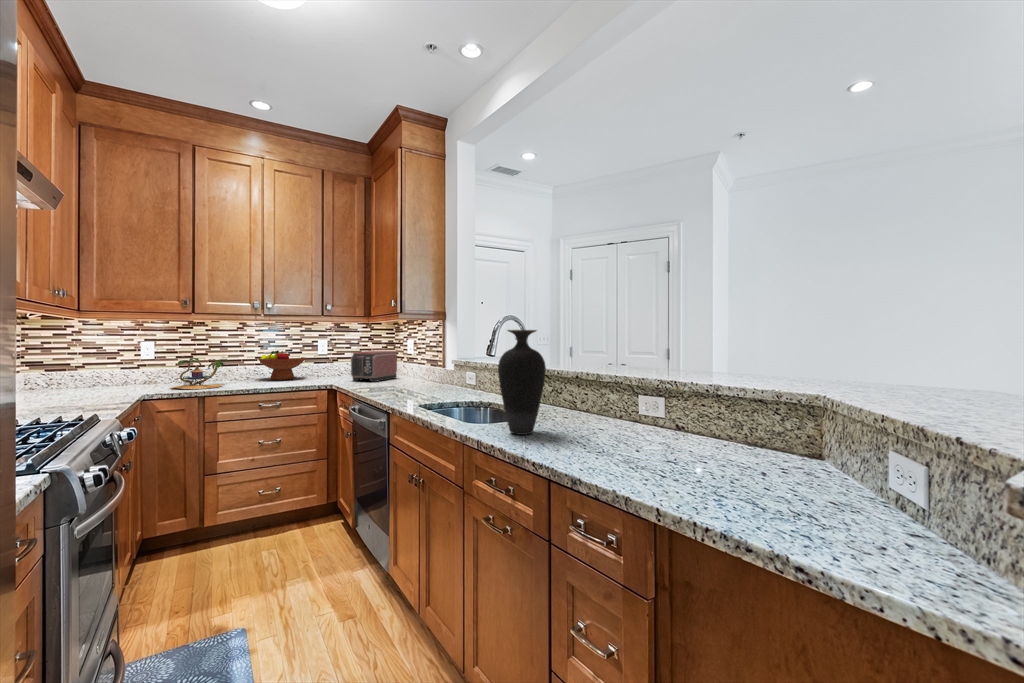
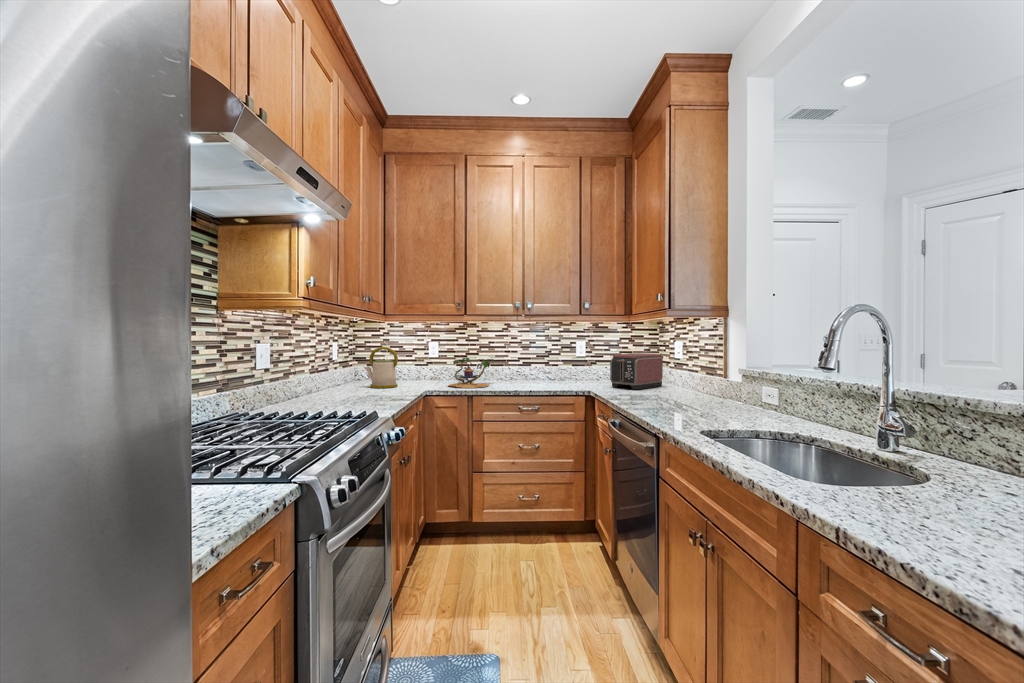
vase: present [498,330,546,435] -> none [869,329,989,528]
kettle: none [49,347,101,395] -> present [365,347,398,388]
fruit bowl: present [258,350,306,380] -> none [520,351,565,382]

